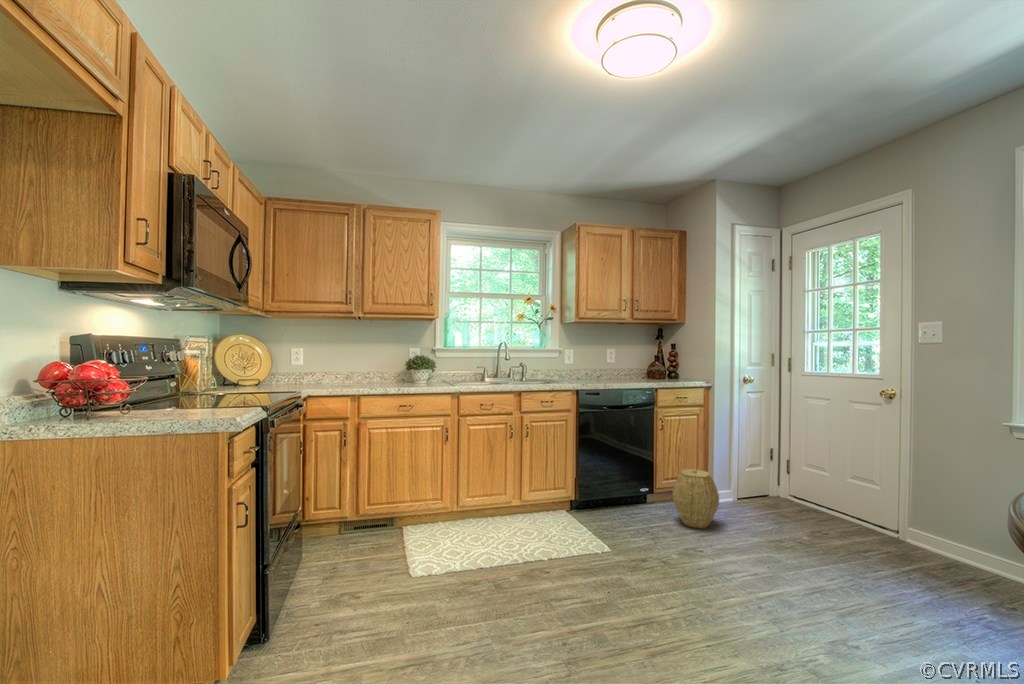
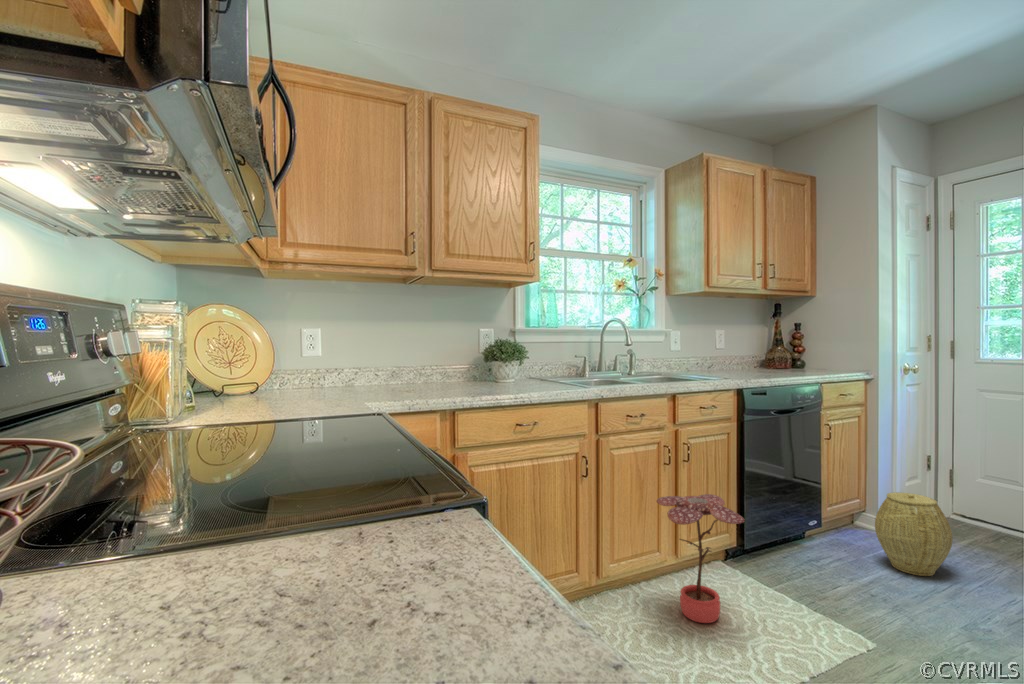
potted plant: none [487,457,537,536] -> present [657,494,745,623]

